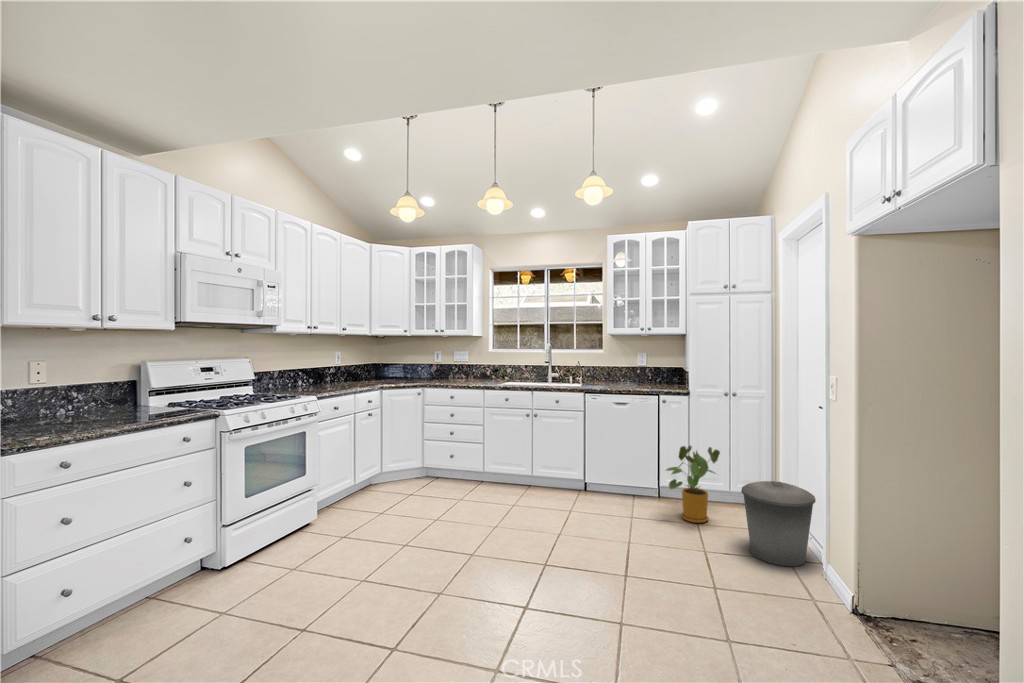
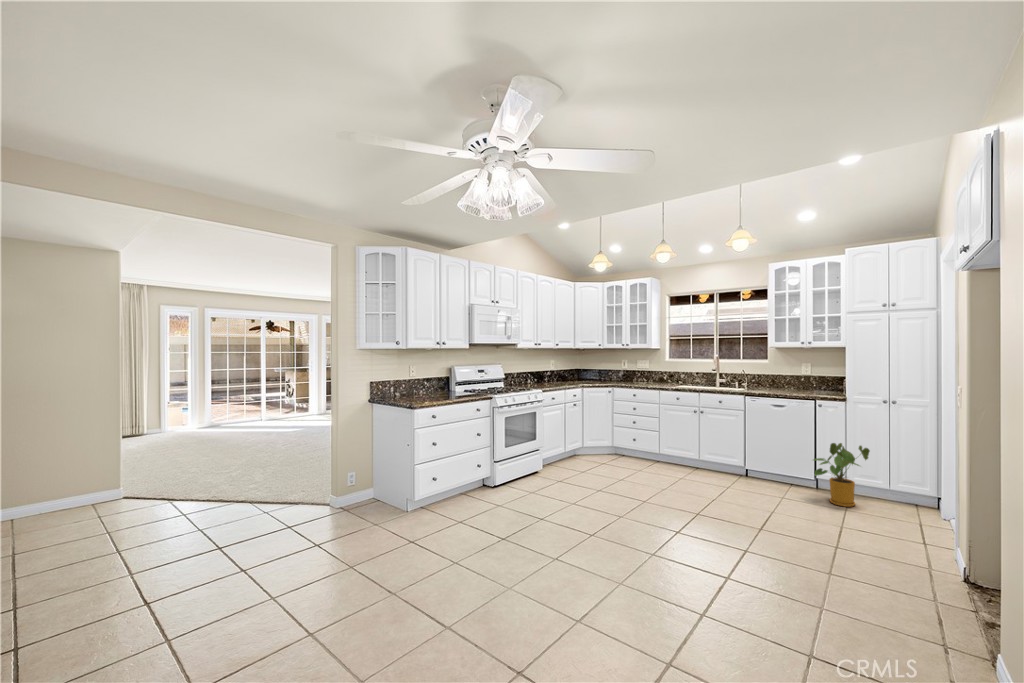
trash can: present [741,481,816,566] -> none [875,473,947,543]

